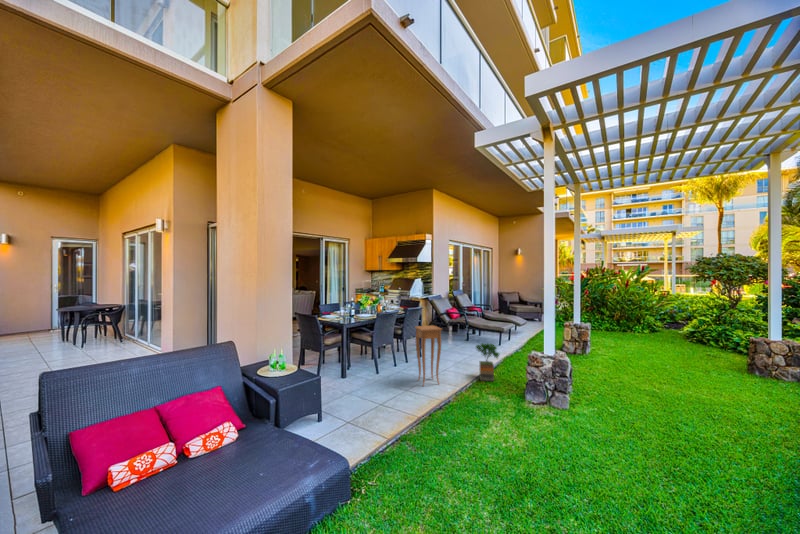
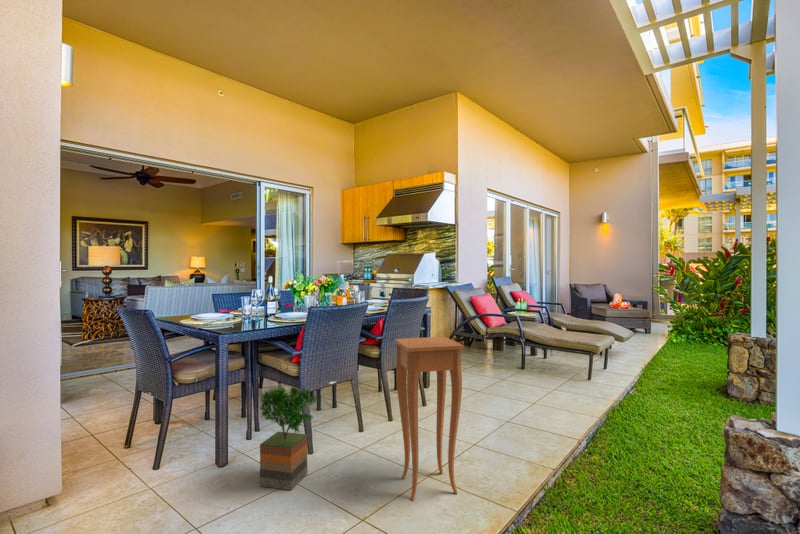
potted tree: present [476,343,499,381] -> present [260,386,317,490]

